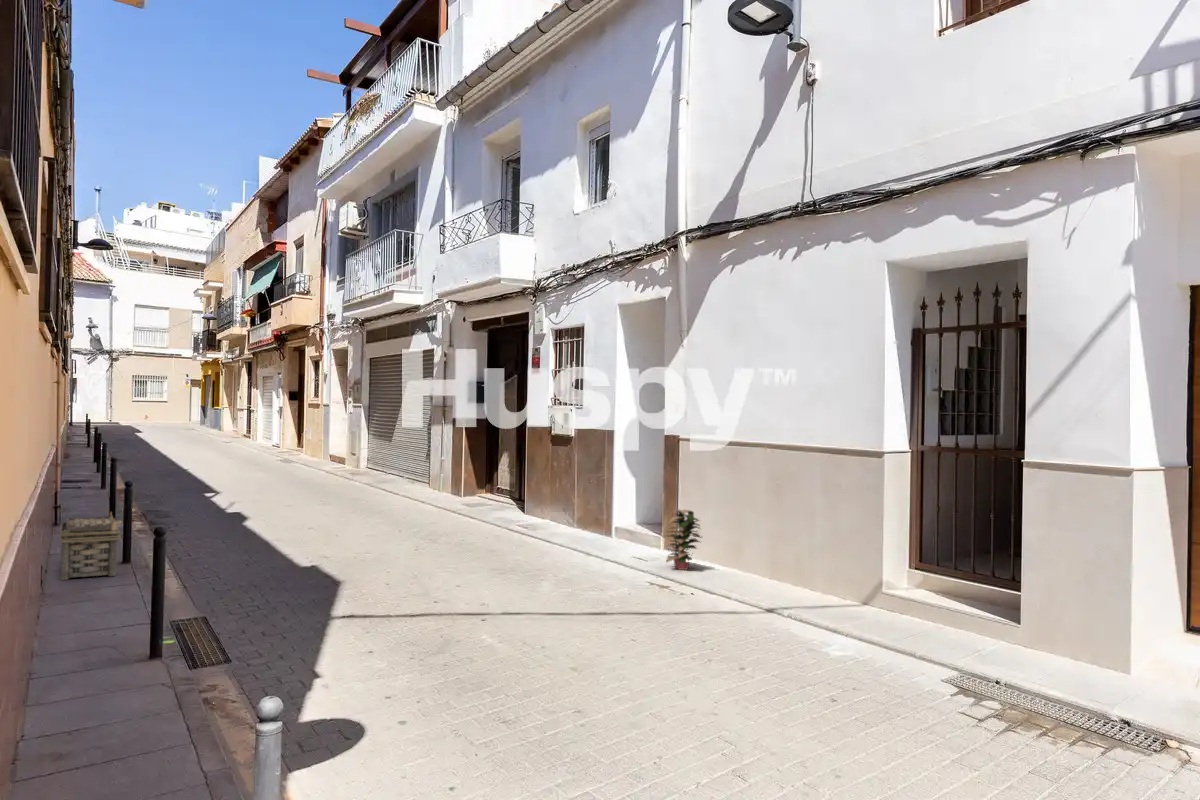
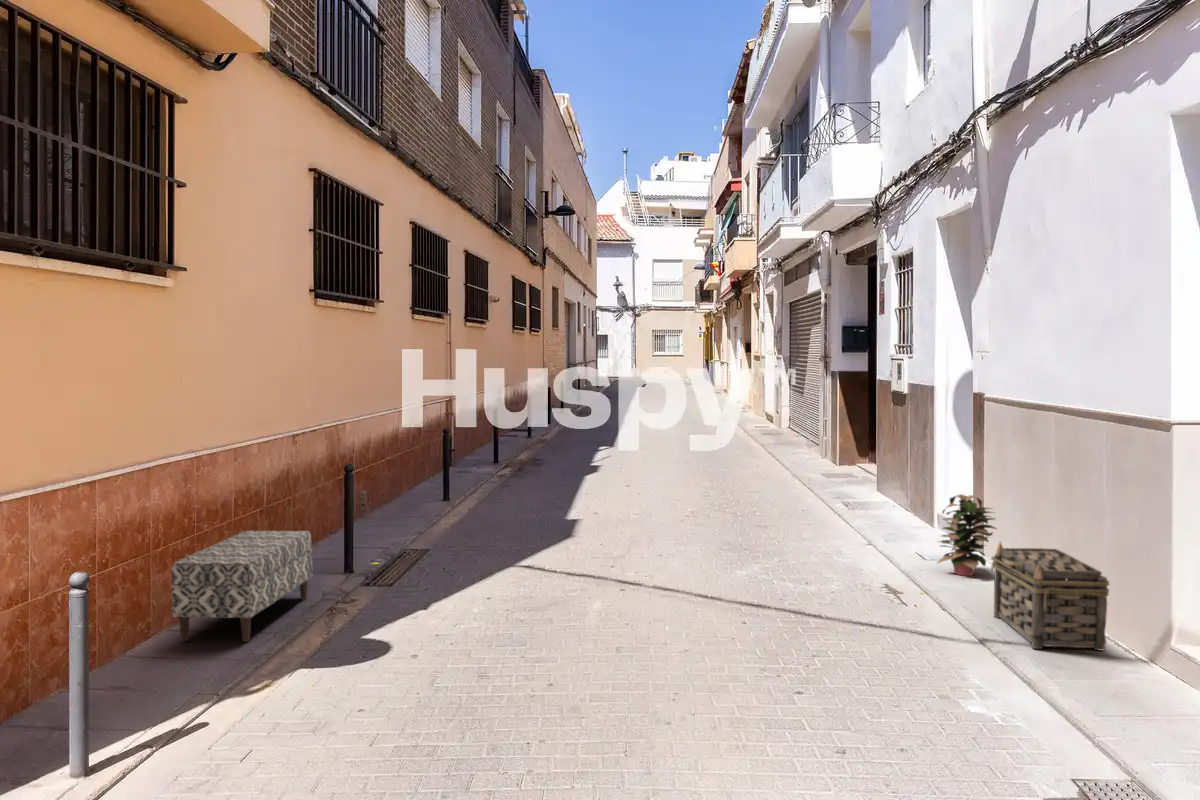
basket: present [60,512,122,580] -> present [991,542,1109,650]
bench: none [72,585,197,736] -> present [172,531,313,642]

